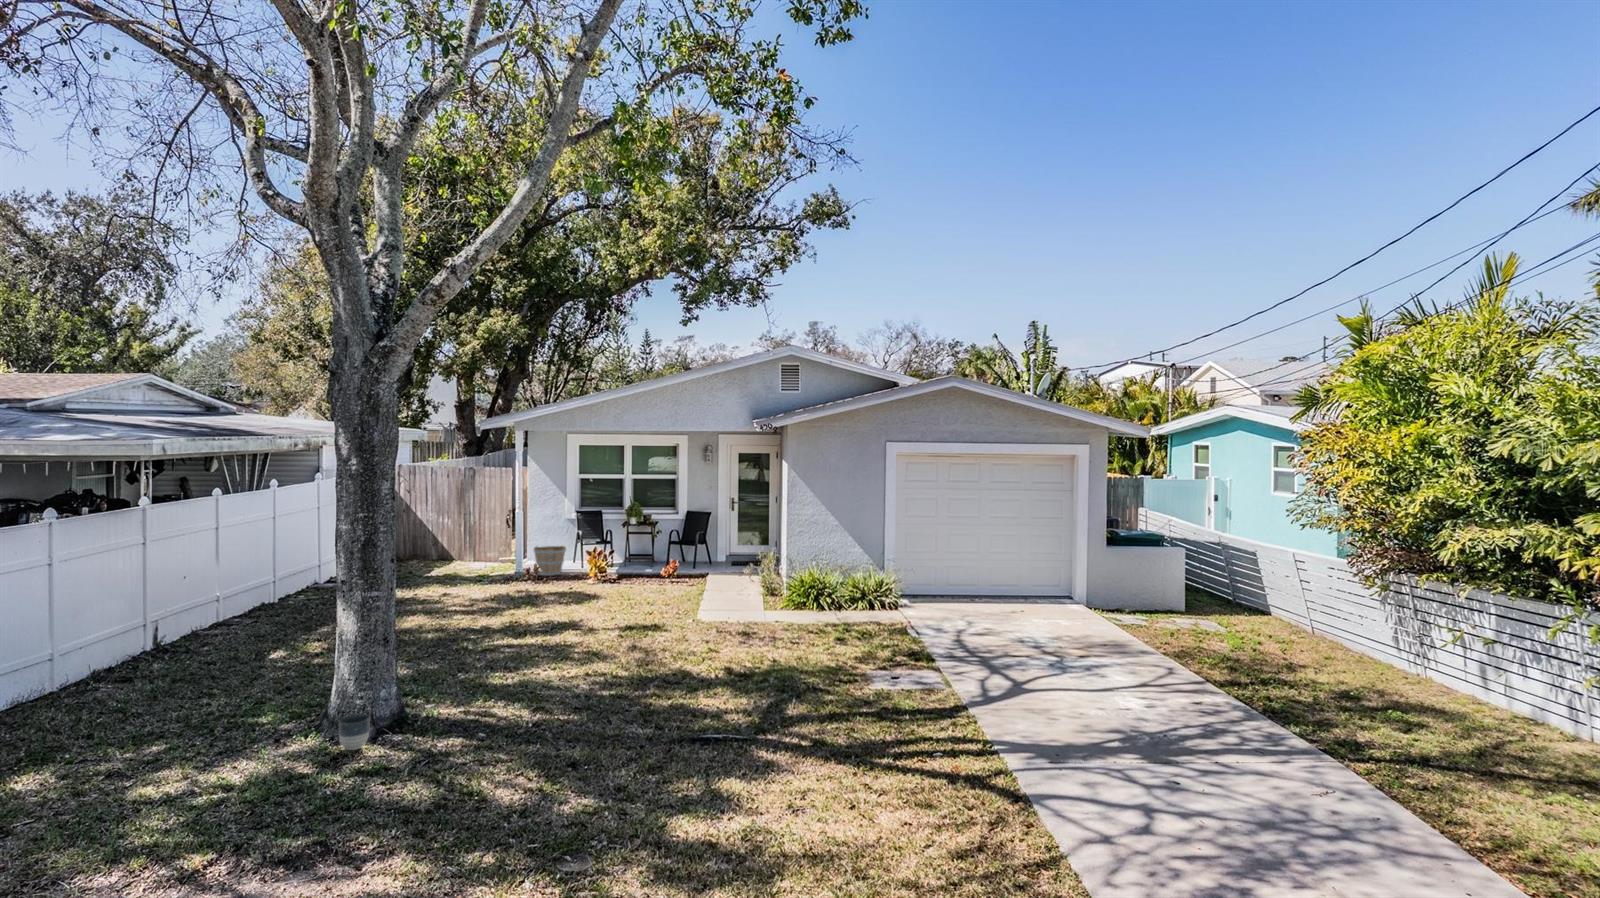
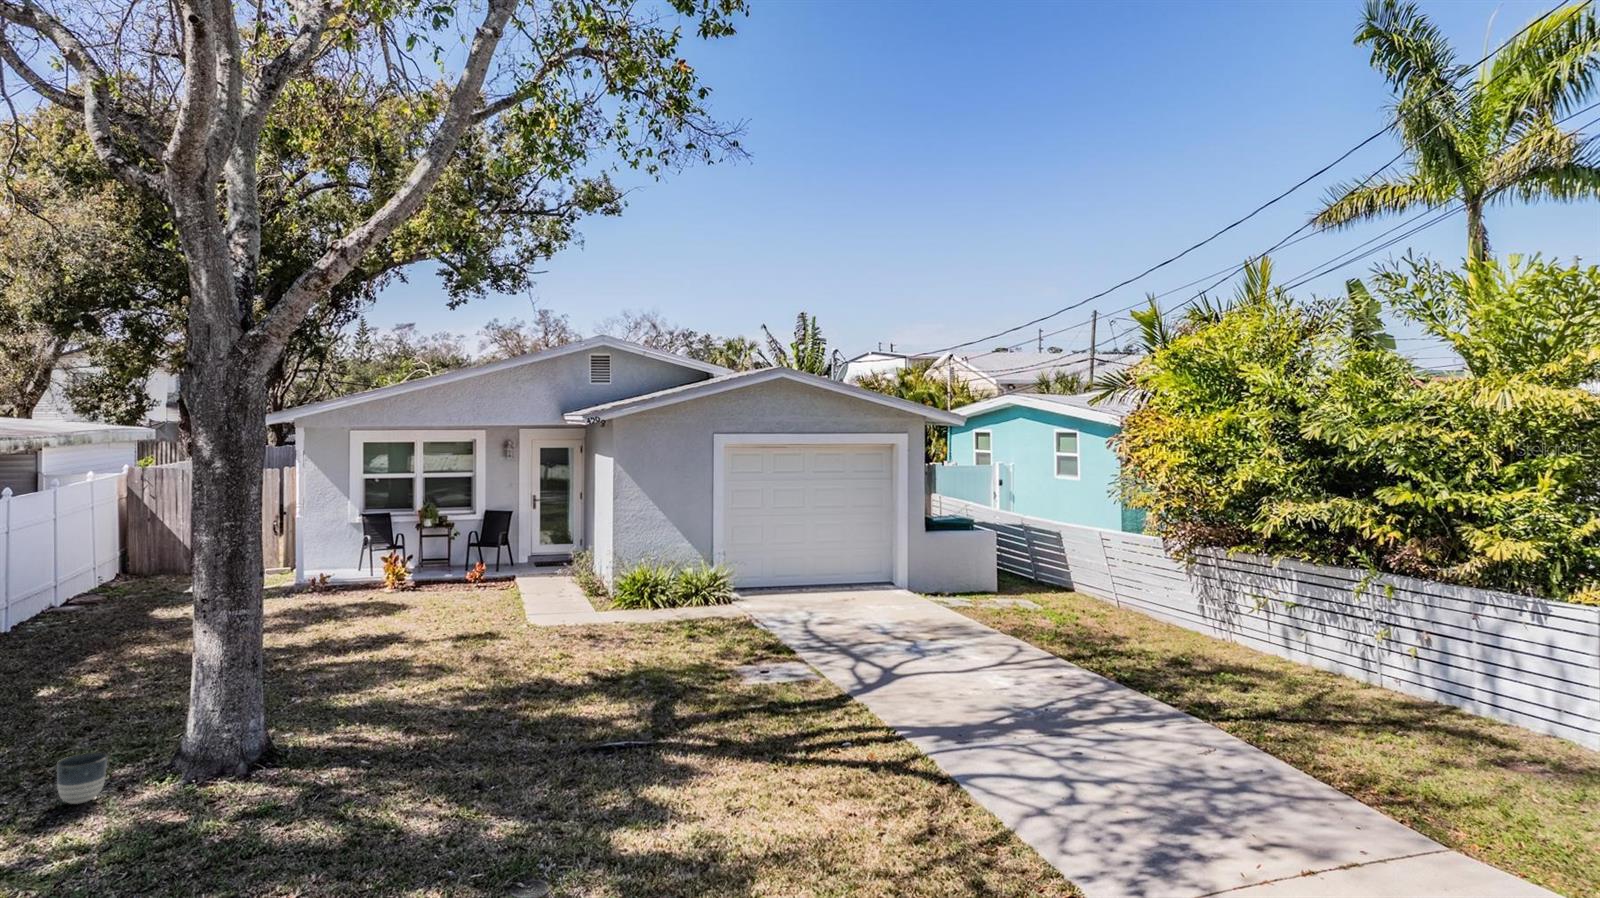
wooden bucket: present [534,546,566,576] -> none [287,549,331,586]

